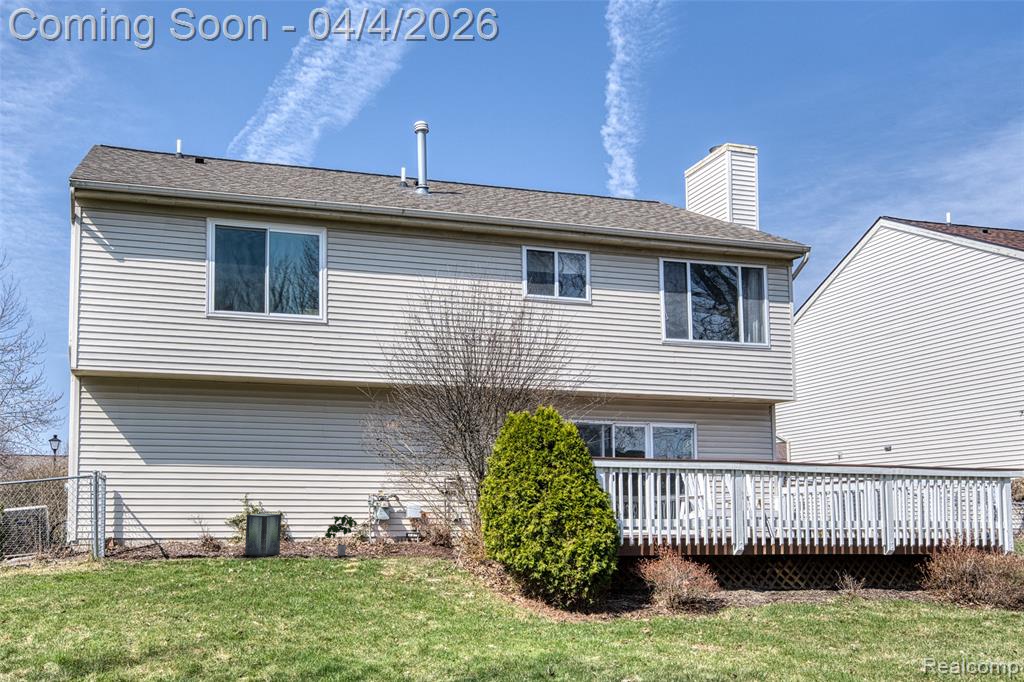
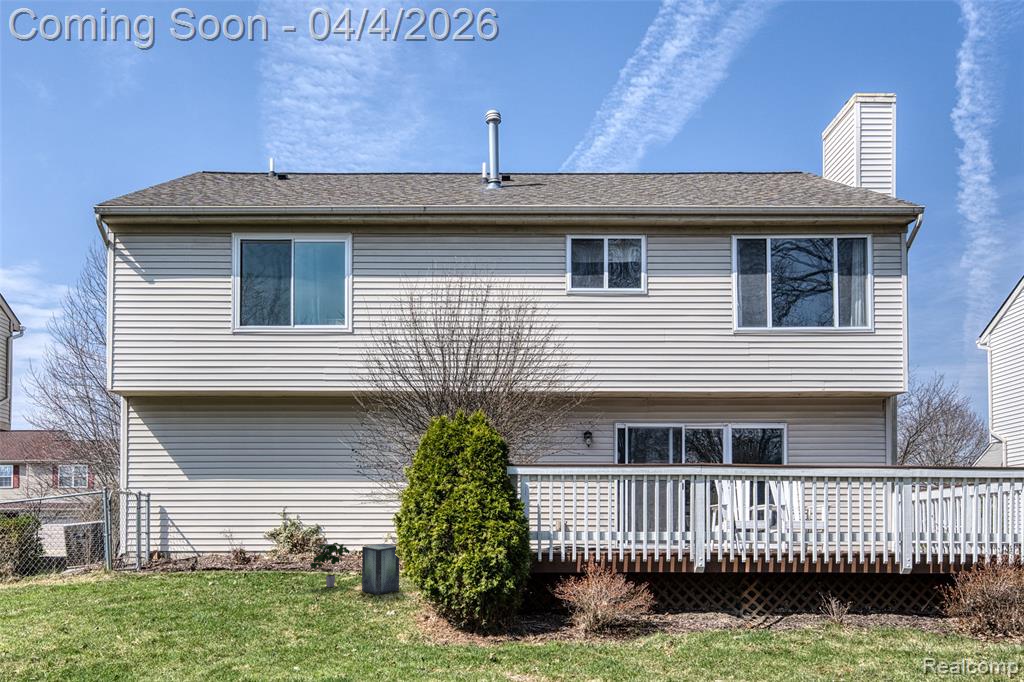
storage box: present [245,513,281,556] -> present [362,544,399,595]

